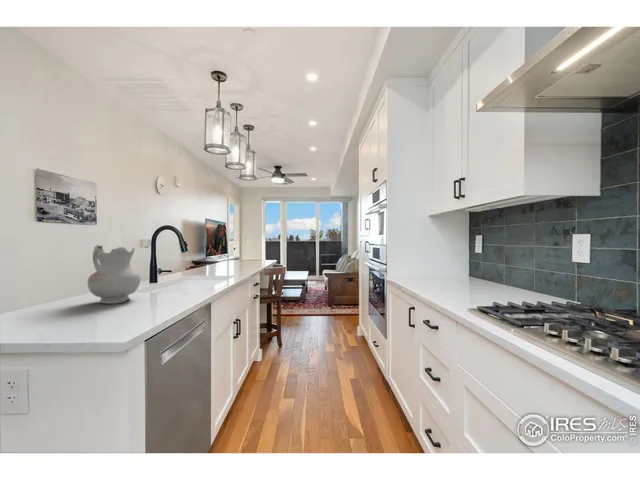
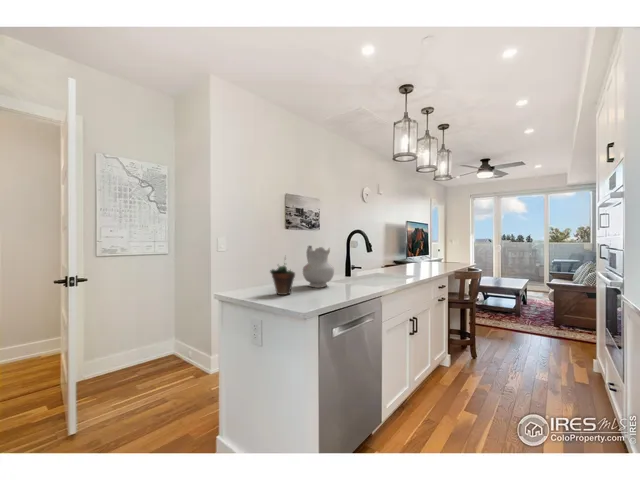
succulent plant: none [28,261,81,324] -> present [270,263,295,295]

